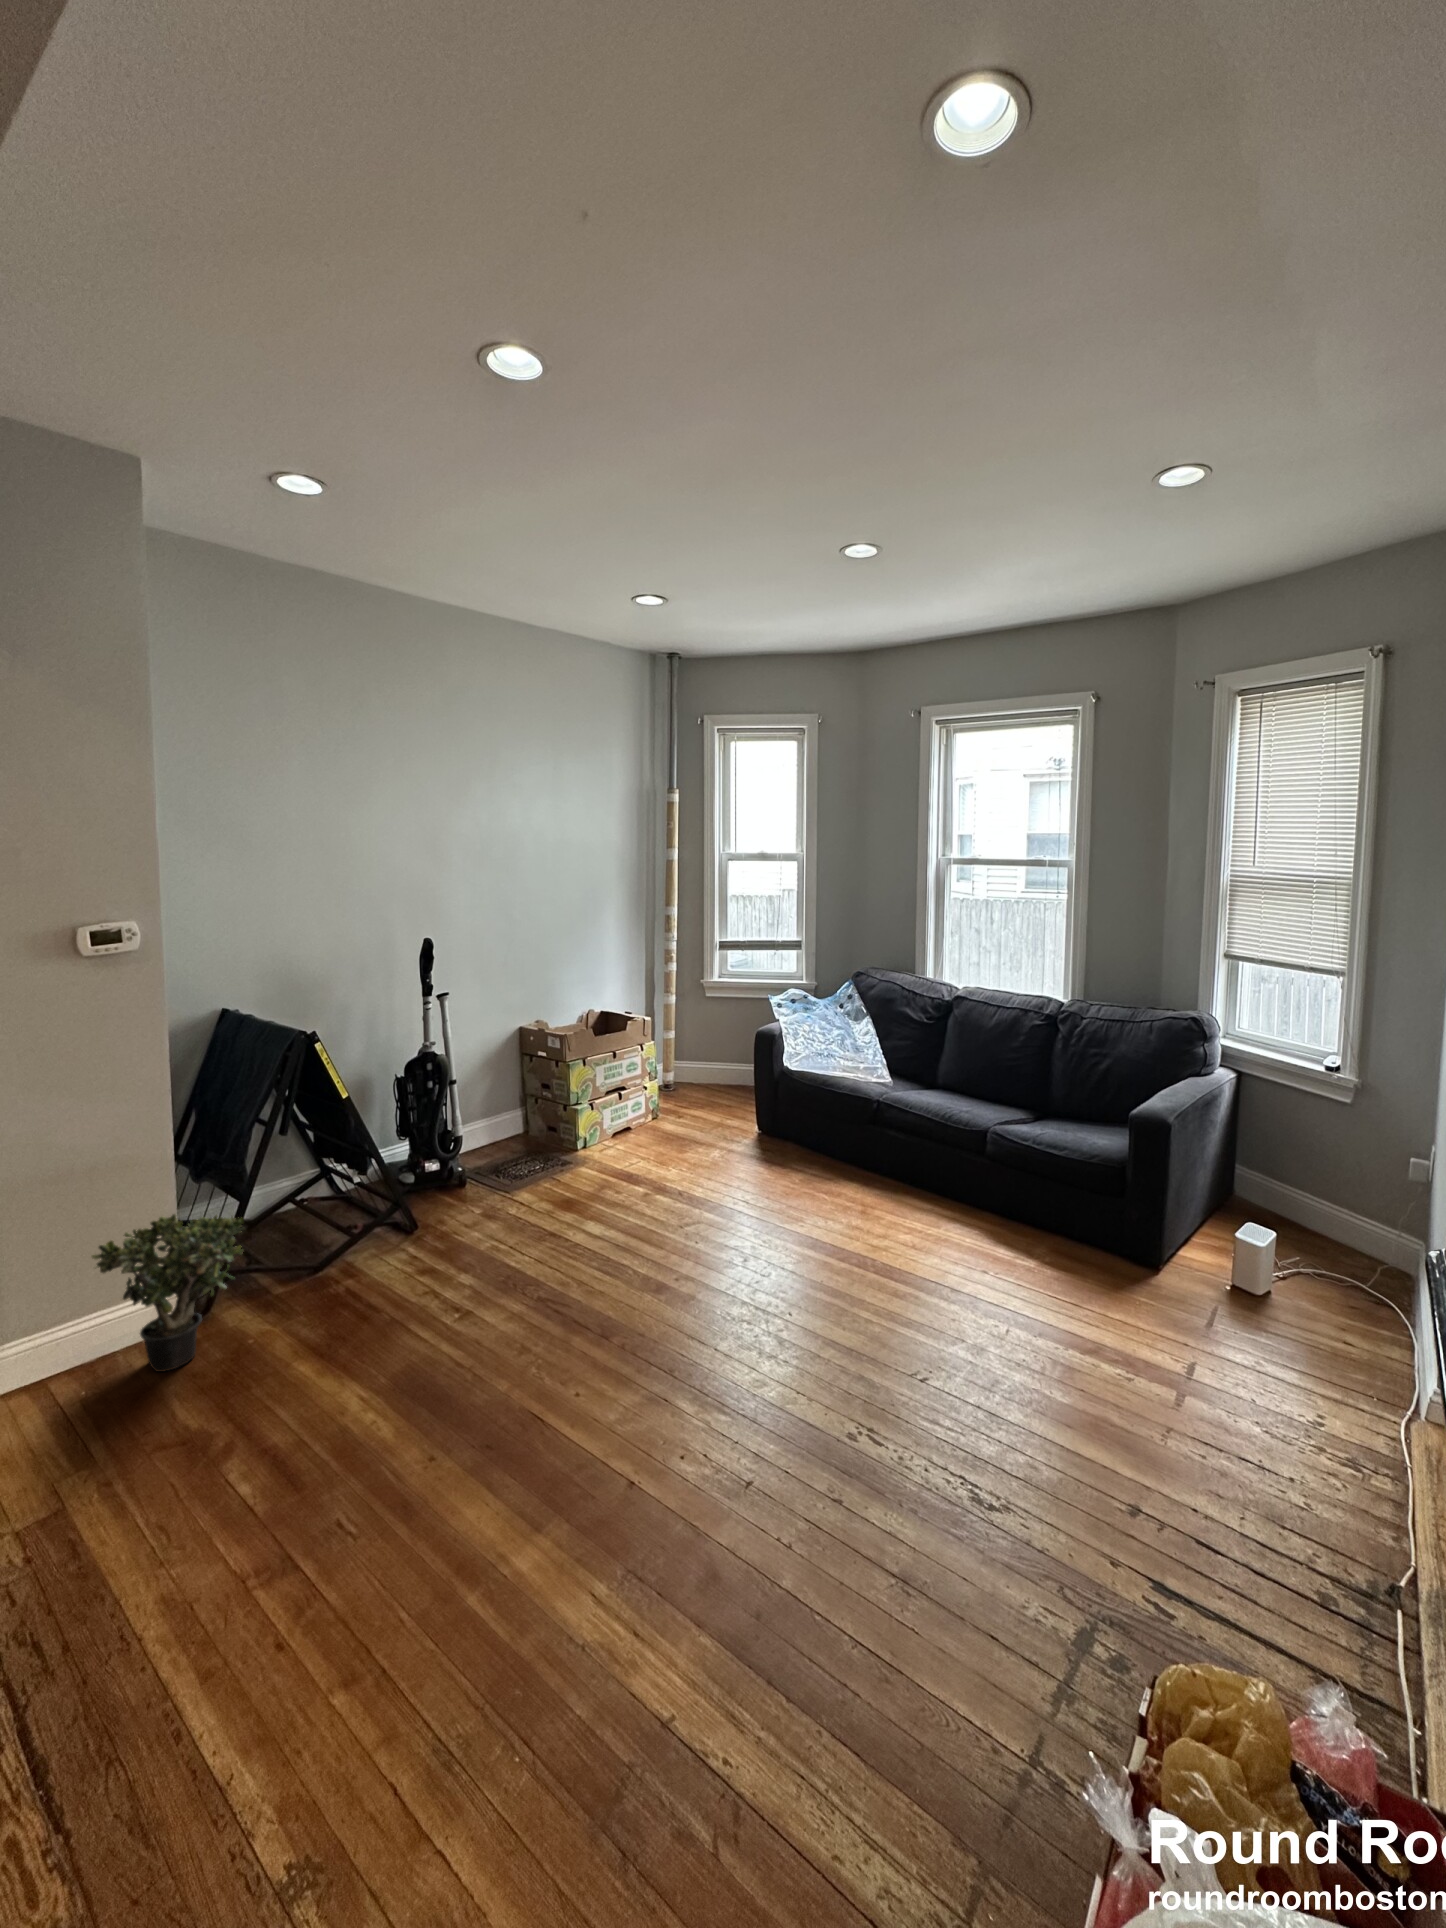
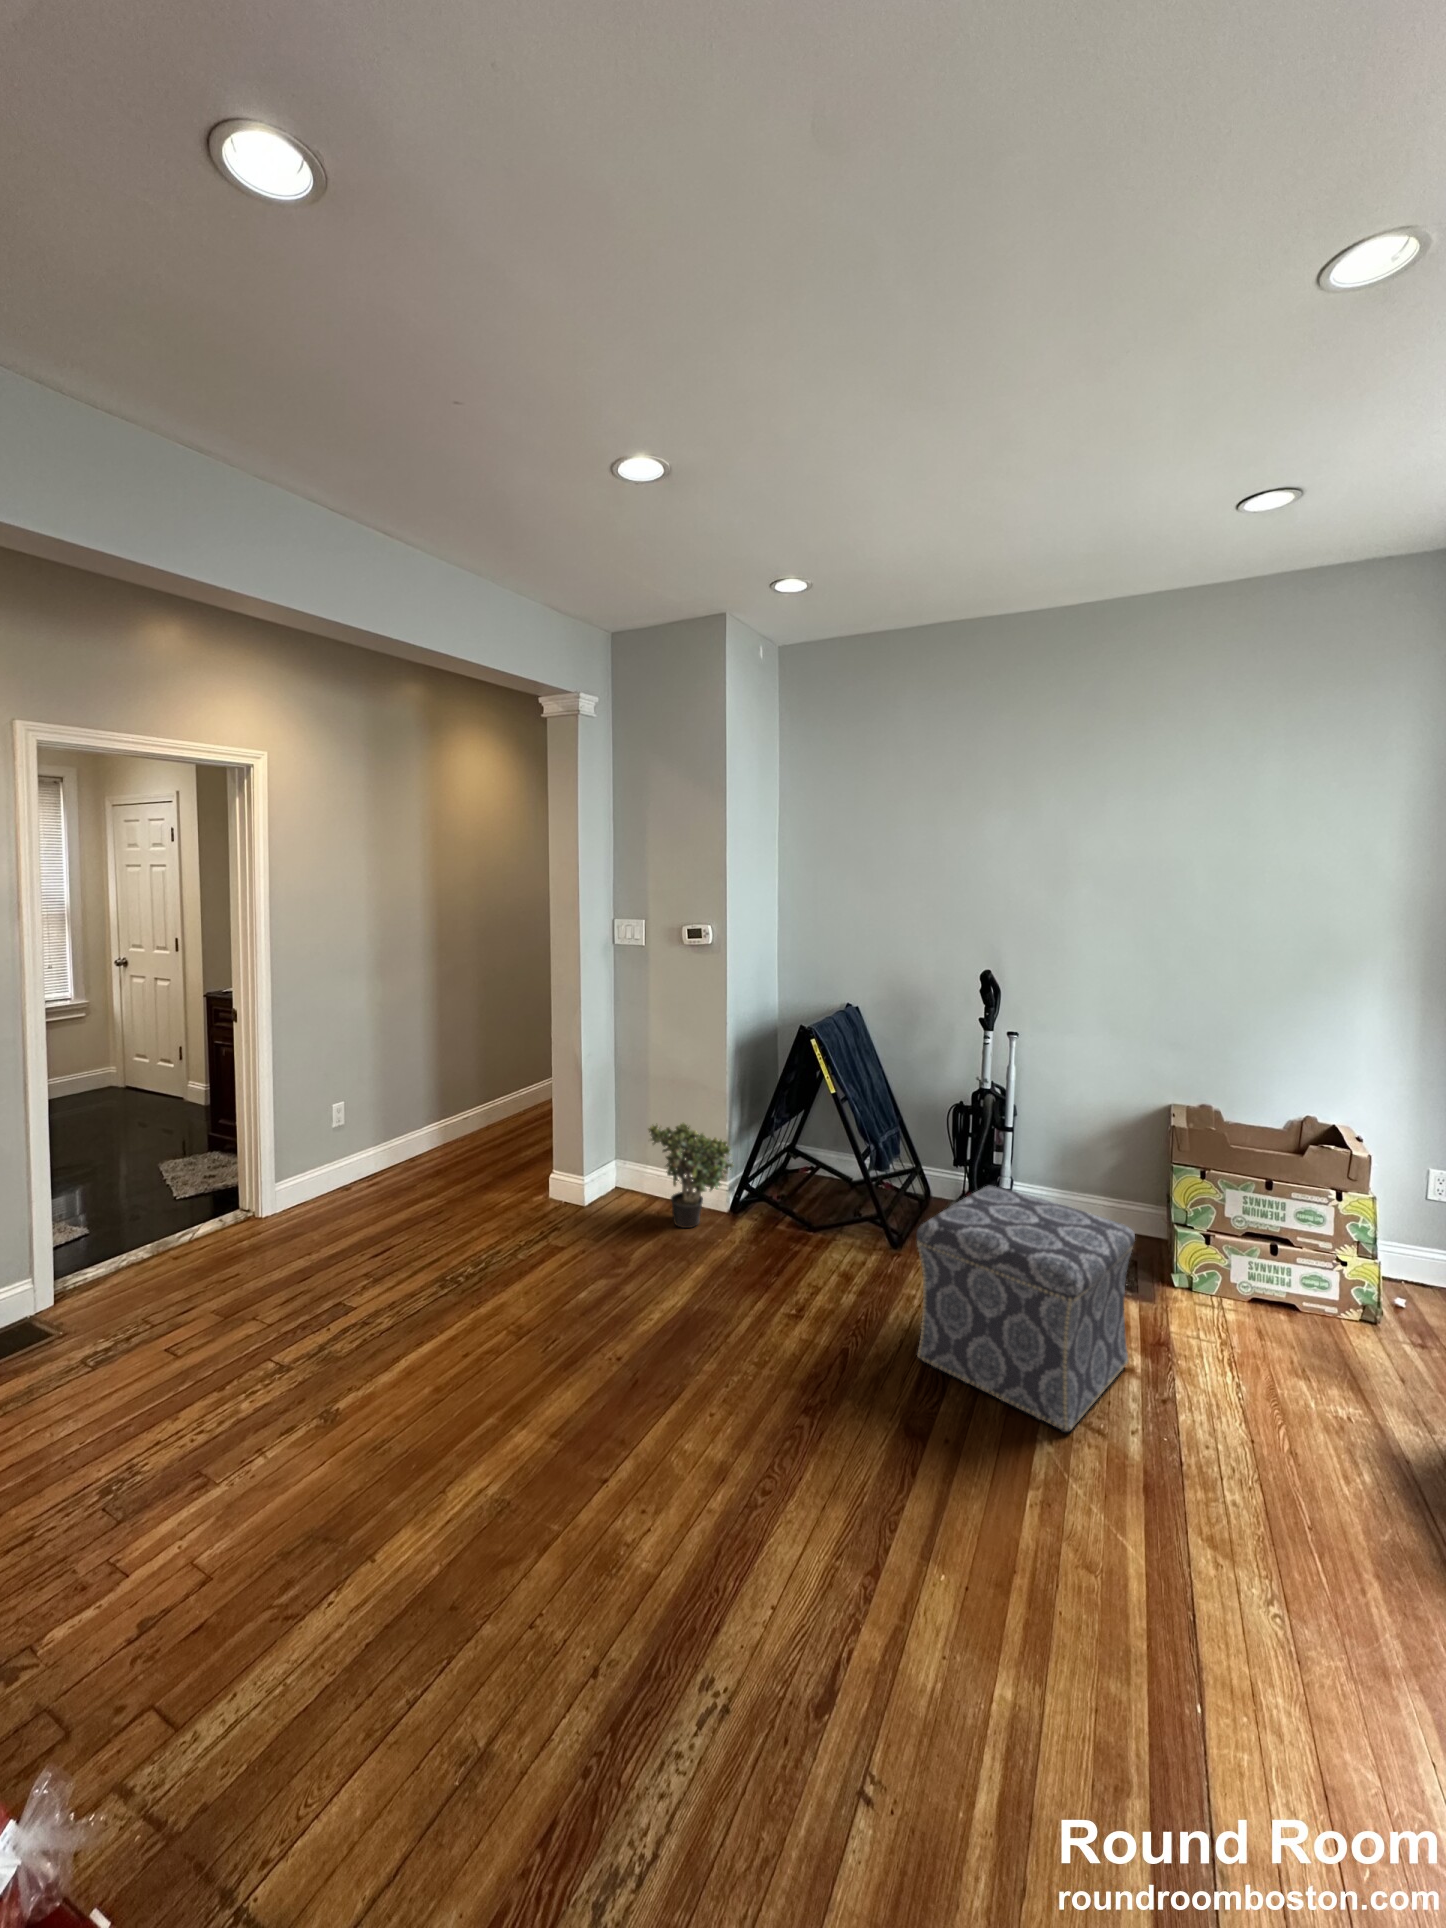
ottoman: none [536,1094,696,1265] -> present [917,1186,1135,1432]

